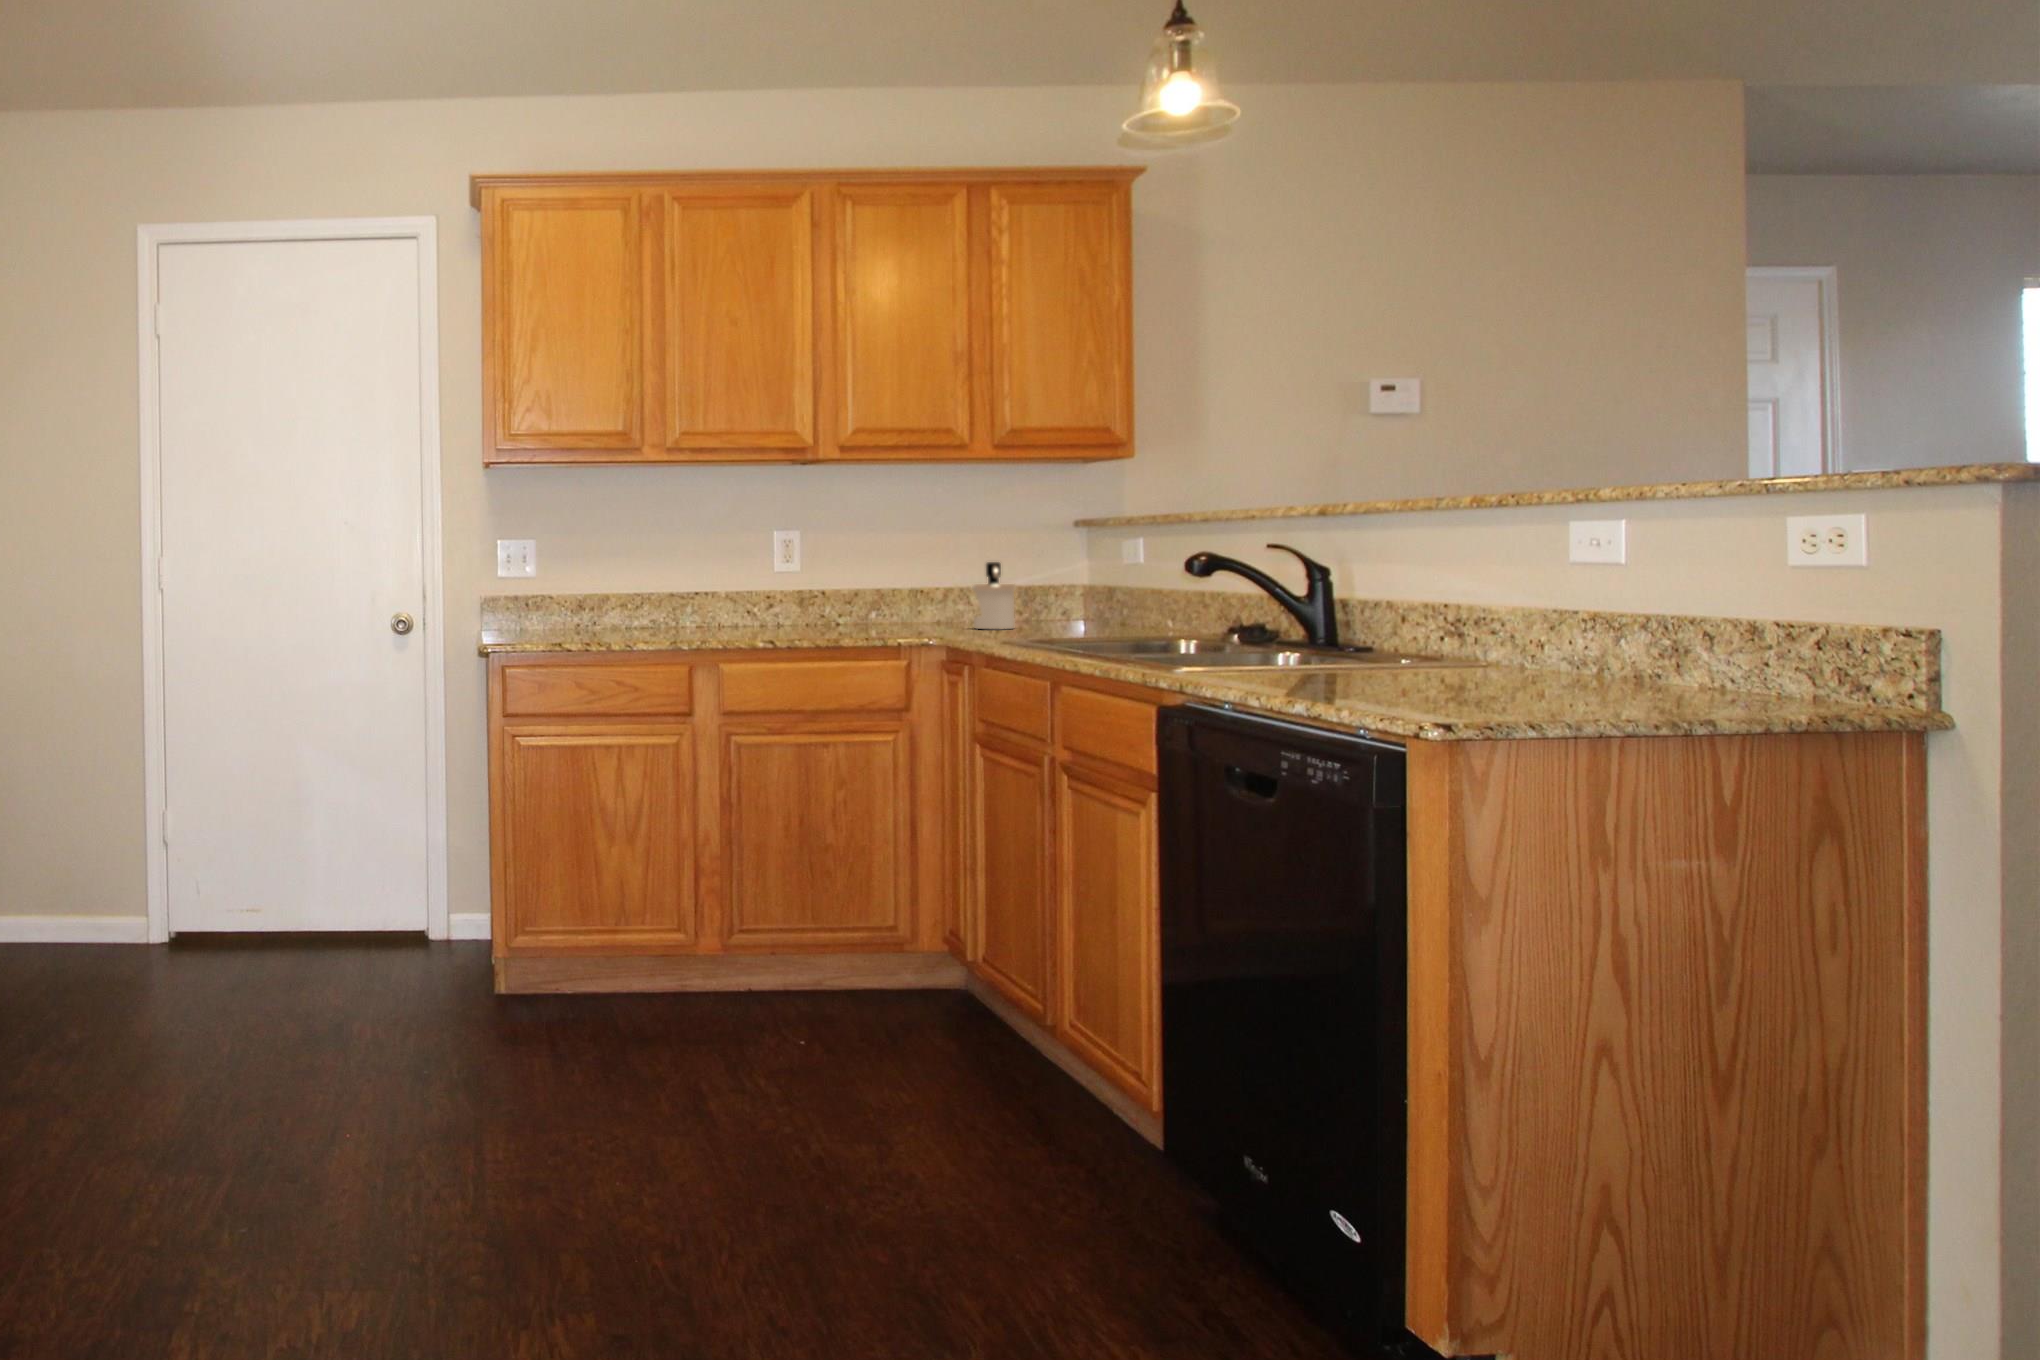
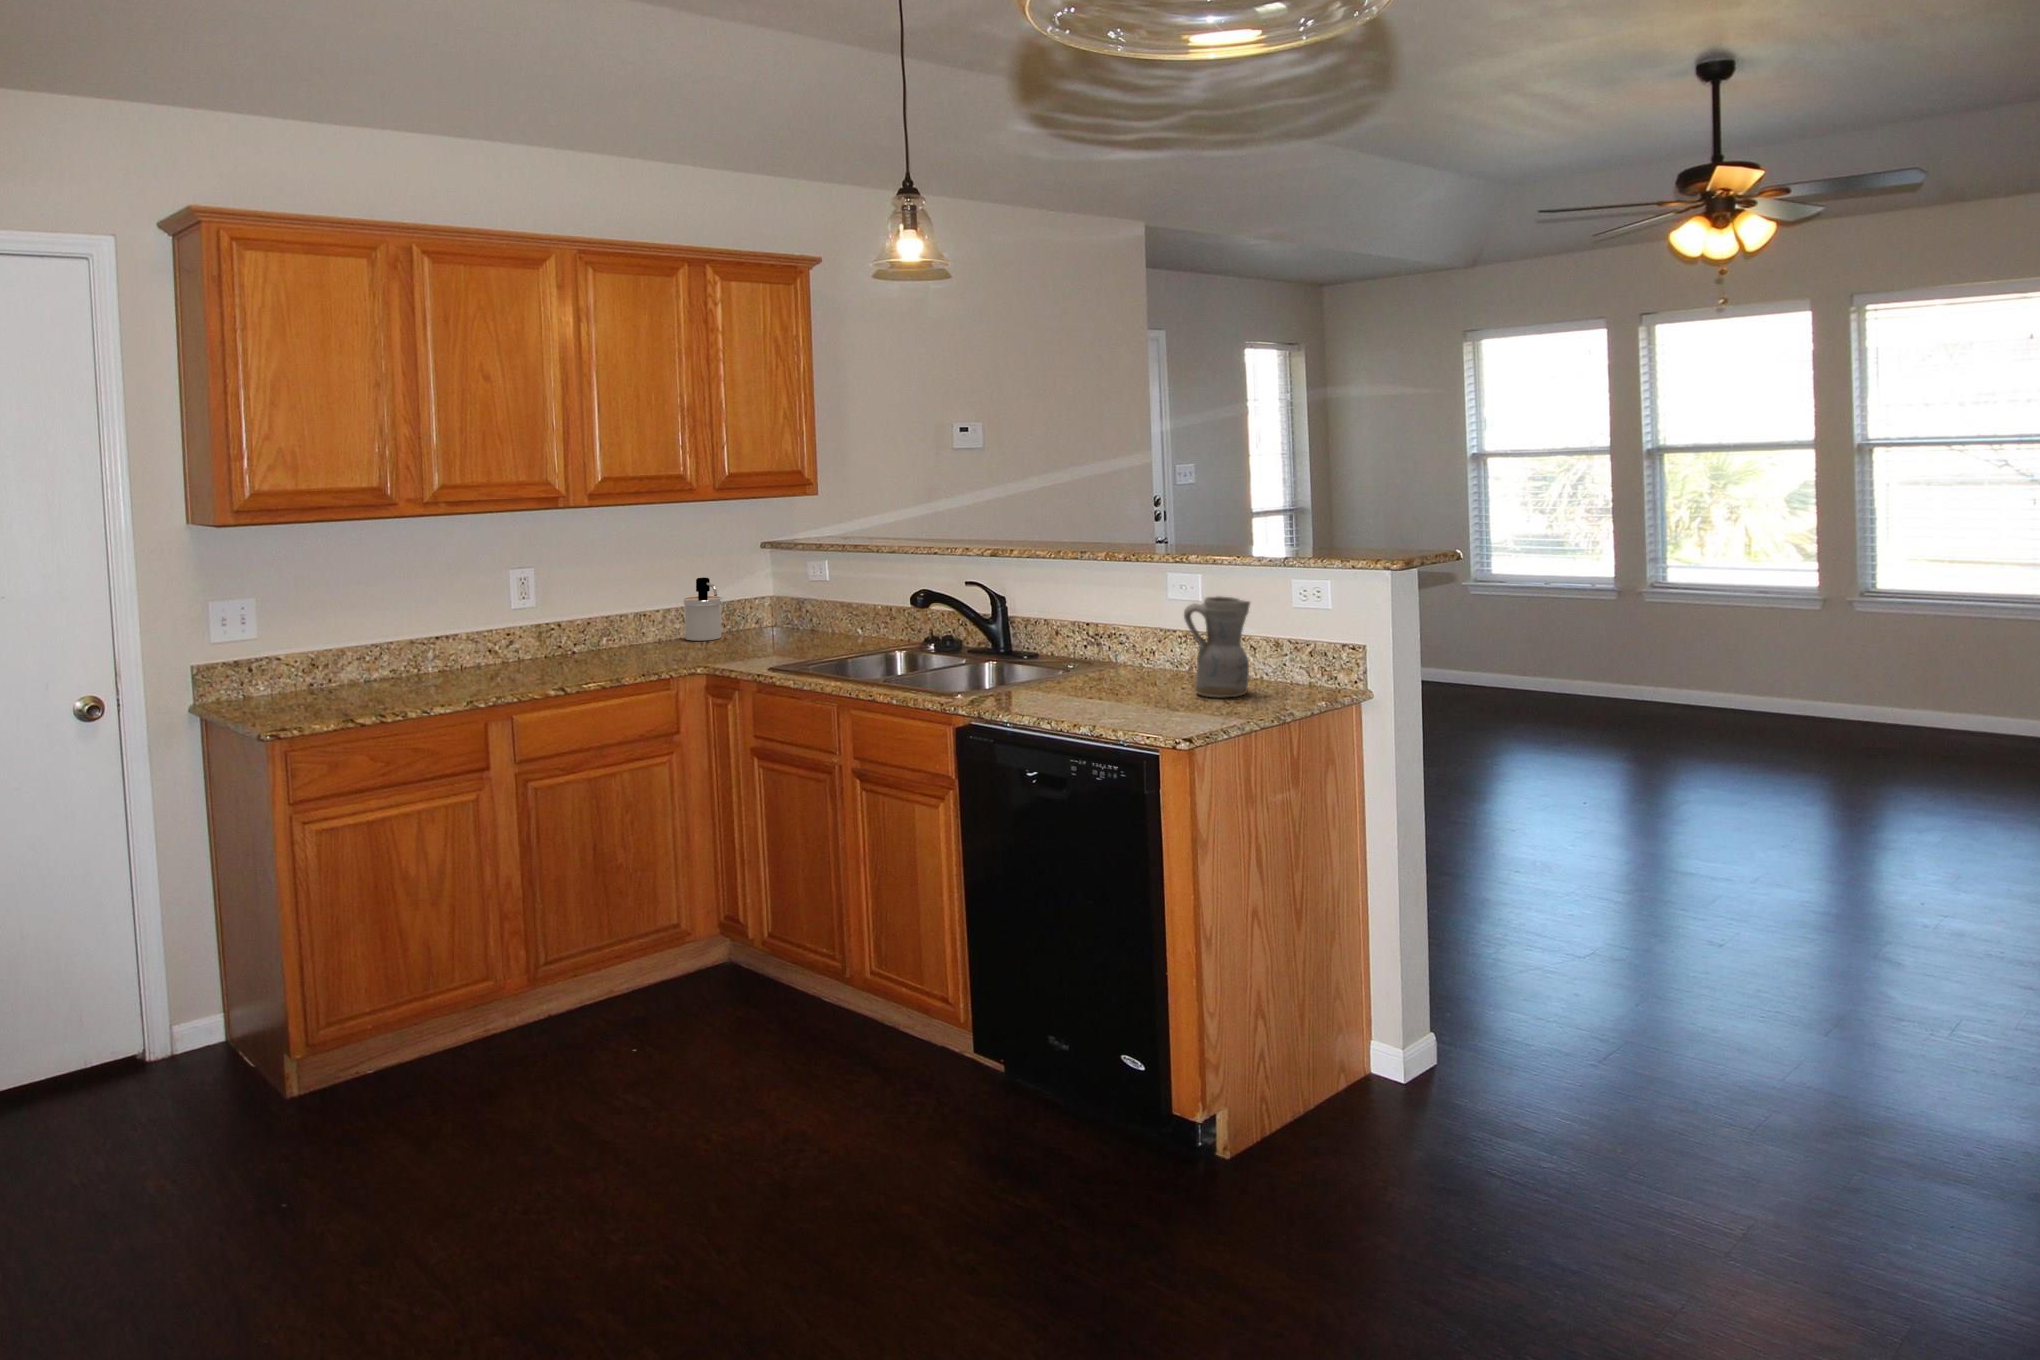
ceramic pitcher: none [1554,521,1718,699] -> present [1184,596,1250,697]

